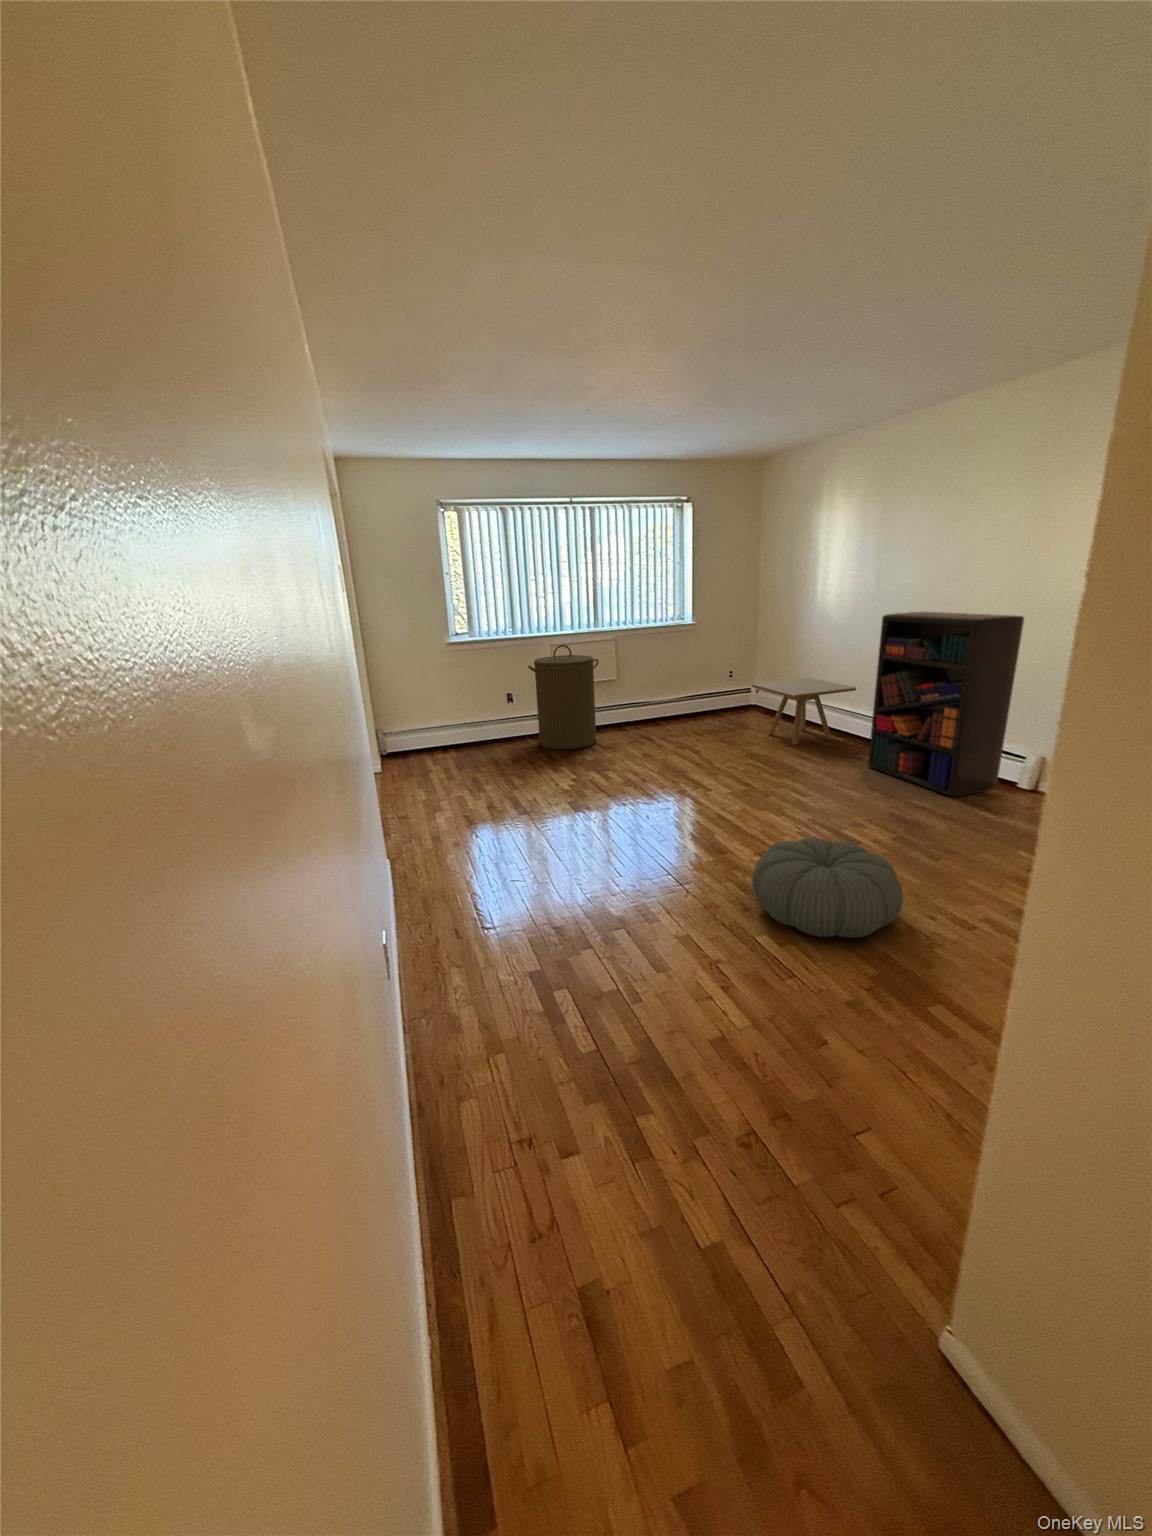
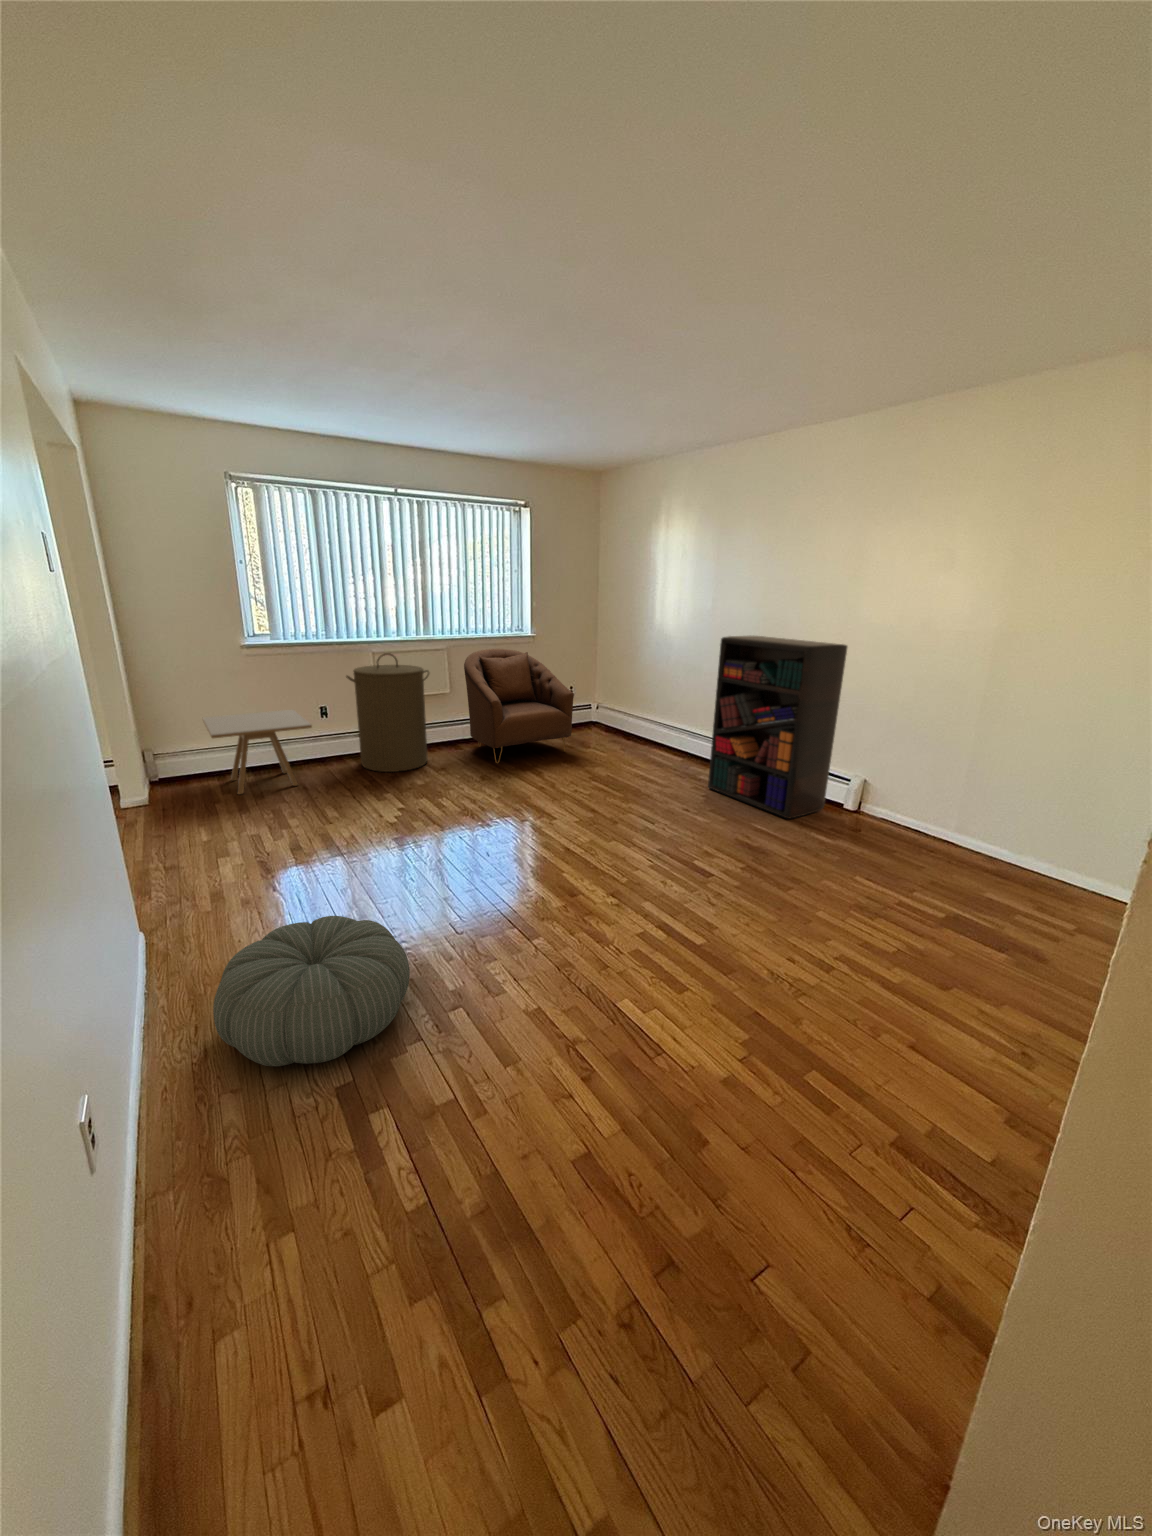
armchair: none [629,637,733,743] -> present [464,649,574,763]
side table: present [752,678,856,745] -> present [203,710,312,794]
pouf: present [752,837,903,938] -> present [213,916,410,1066]

